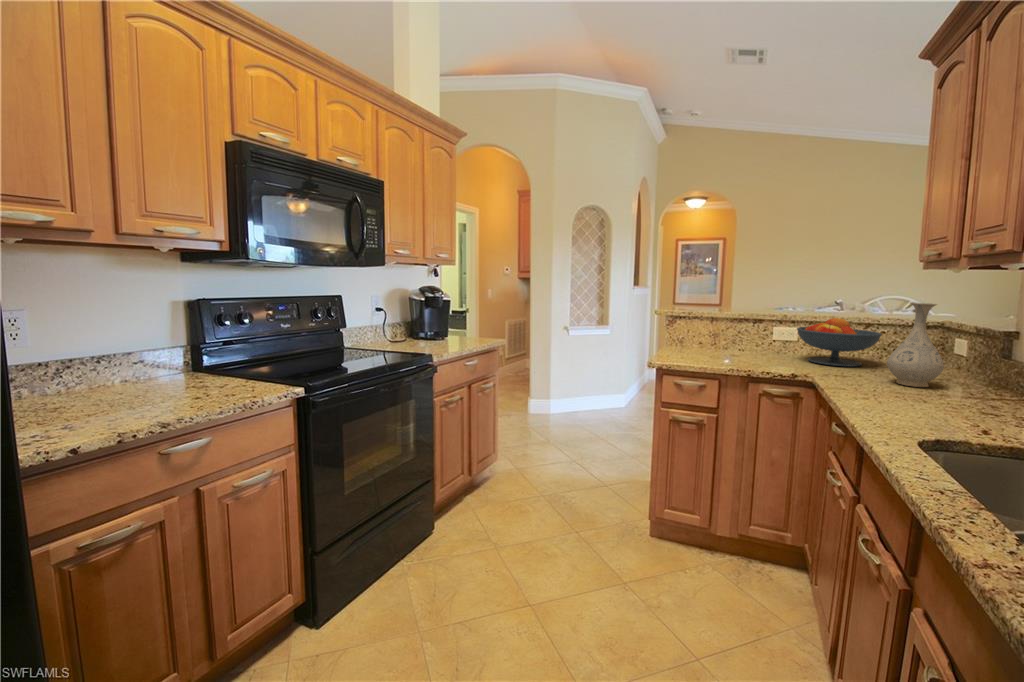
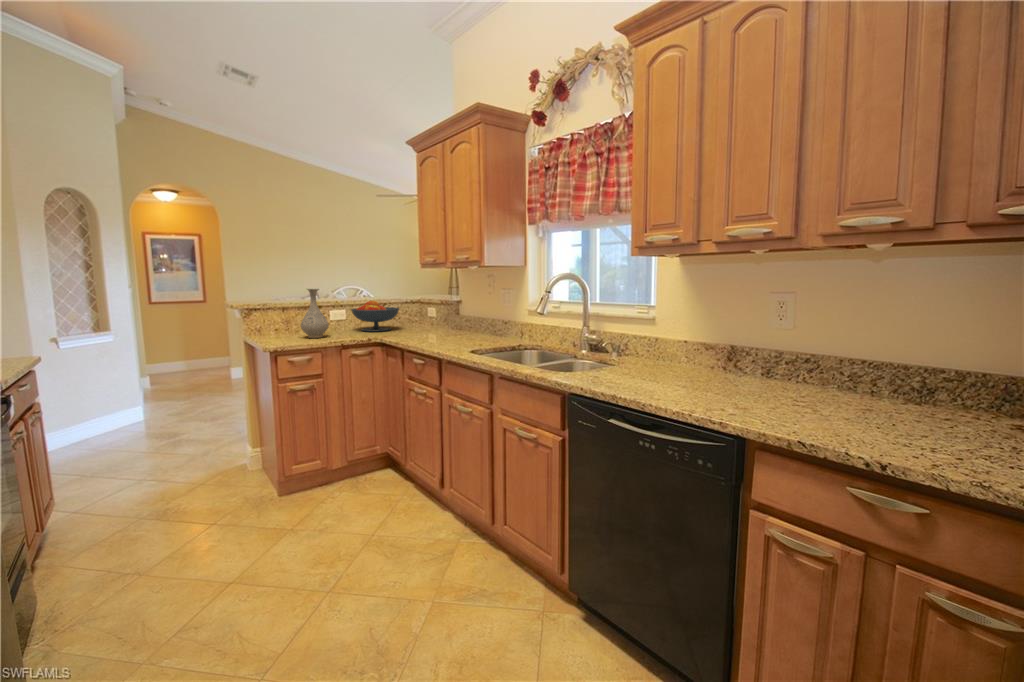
vase: present [887,303,944,387] -> present [301,289,329,338]

